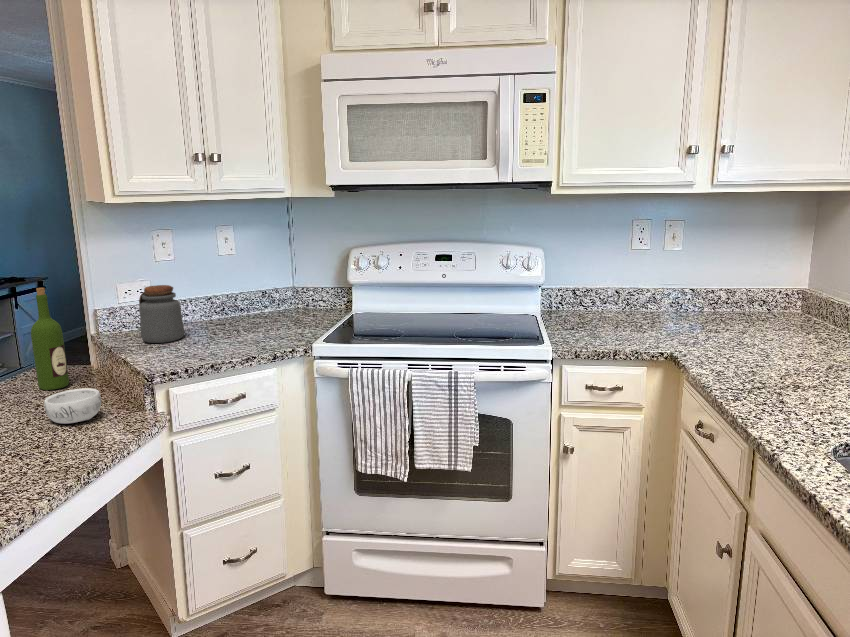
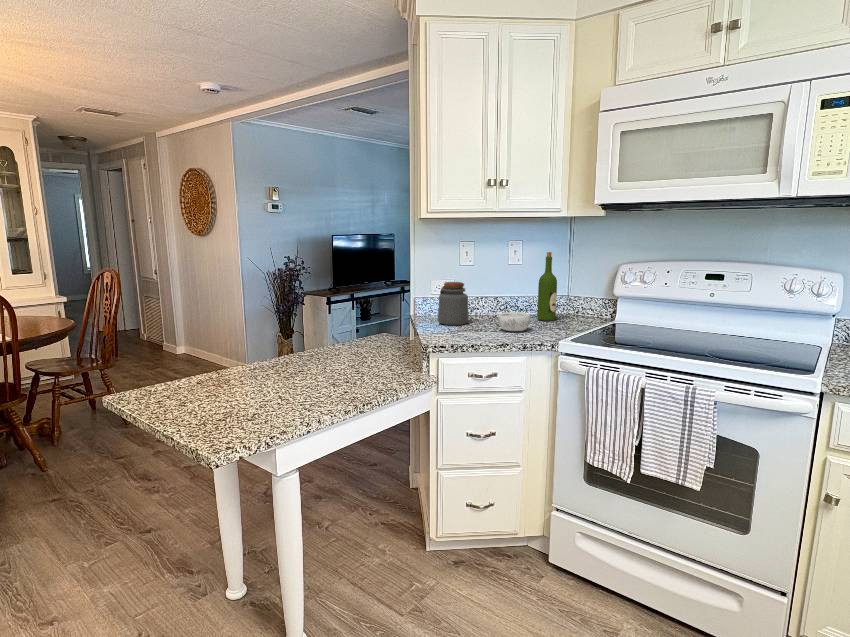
wine bottle: present [31,288,69,390] -> present [537,252,557,321]
decorative bowl: present [44,388,101,424] -> present [498,312,530,331]

